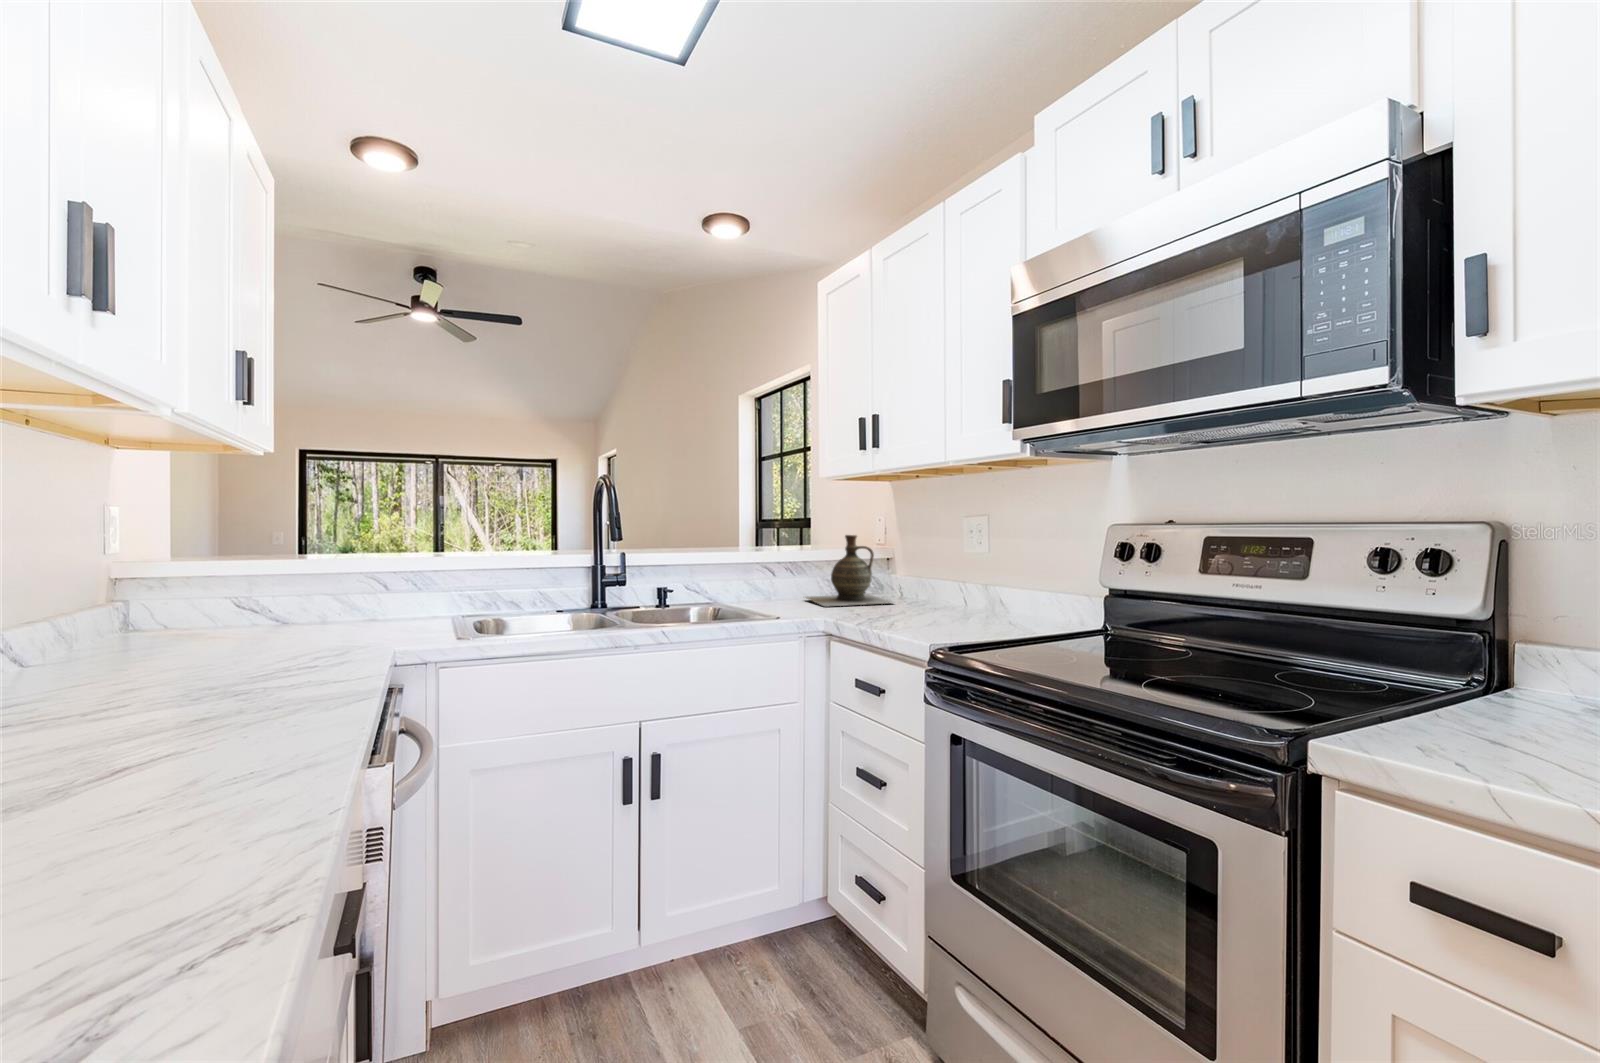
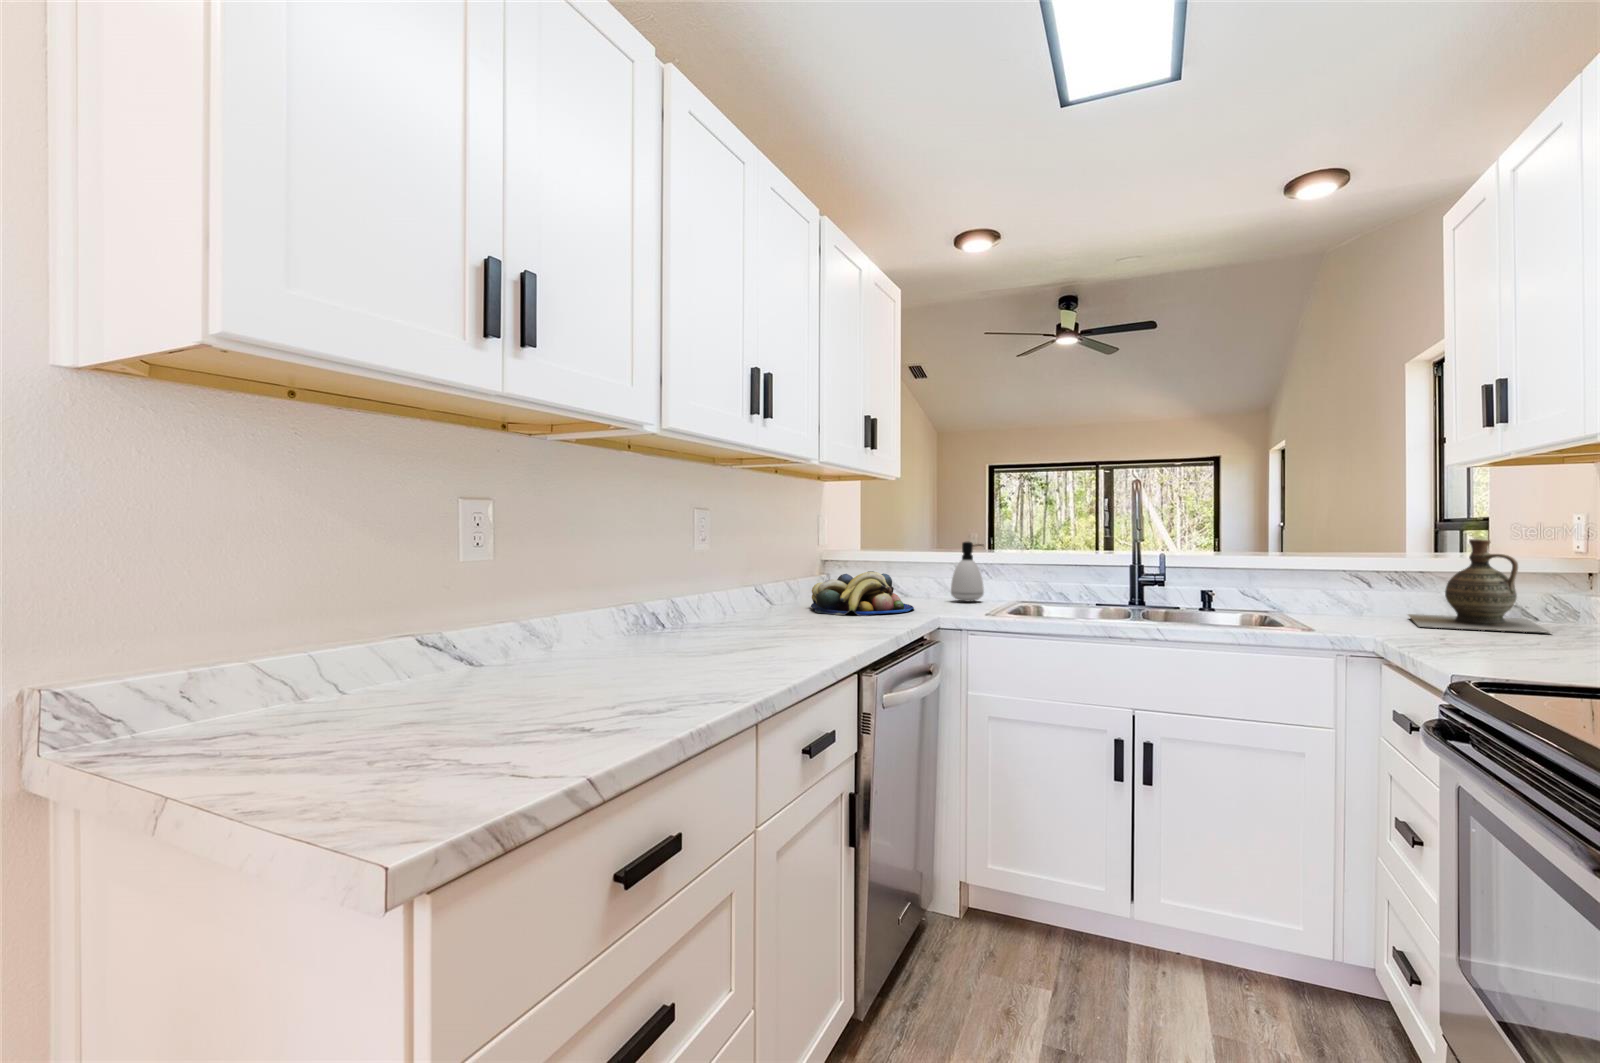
soap dispenser: none [365,543,414,622] -> present [951,542,984,602]
fruit bowl: none [128,590,331,665] -> present [811,571,914,615]

